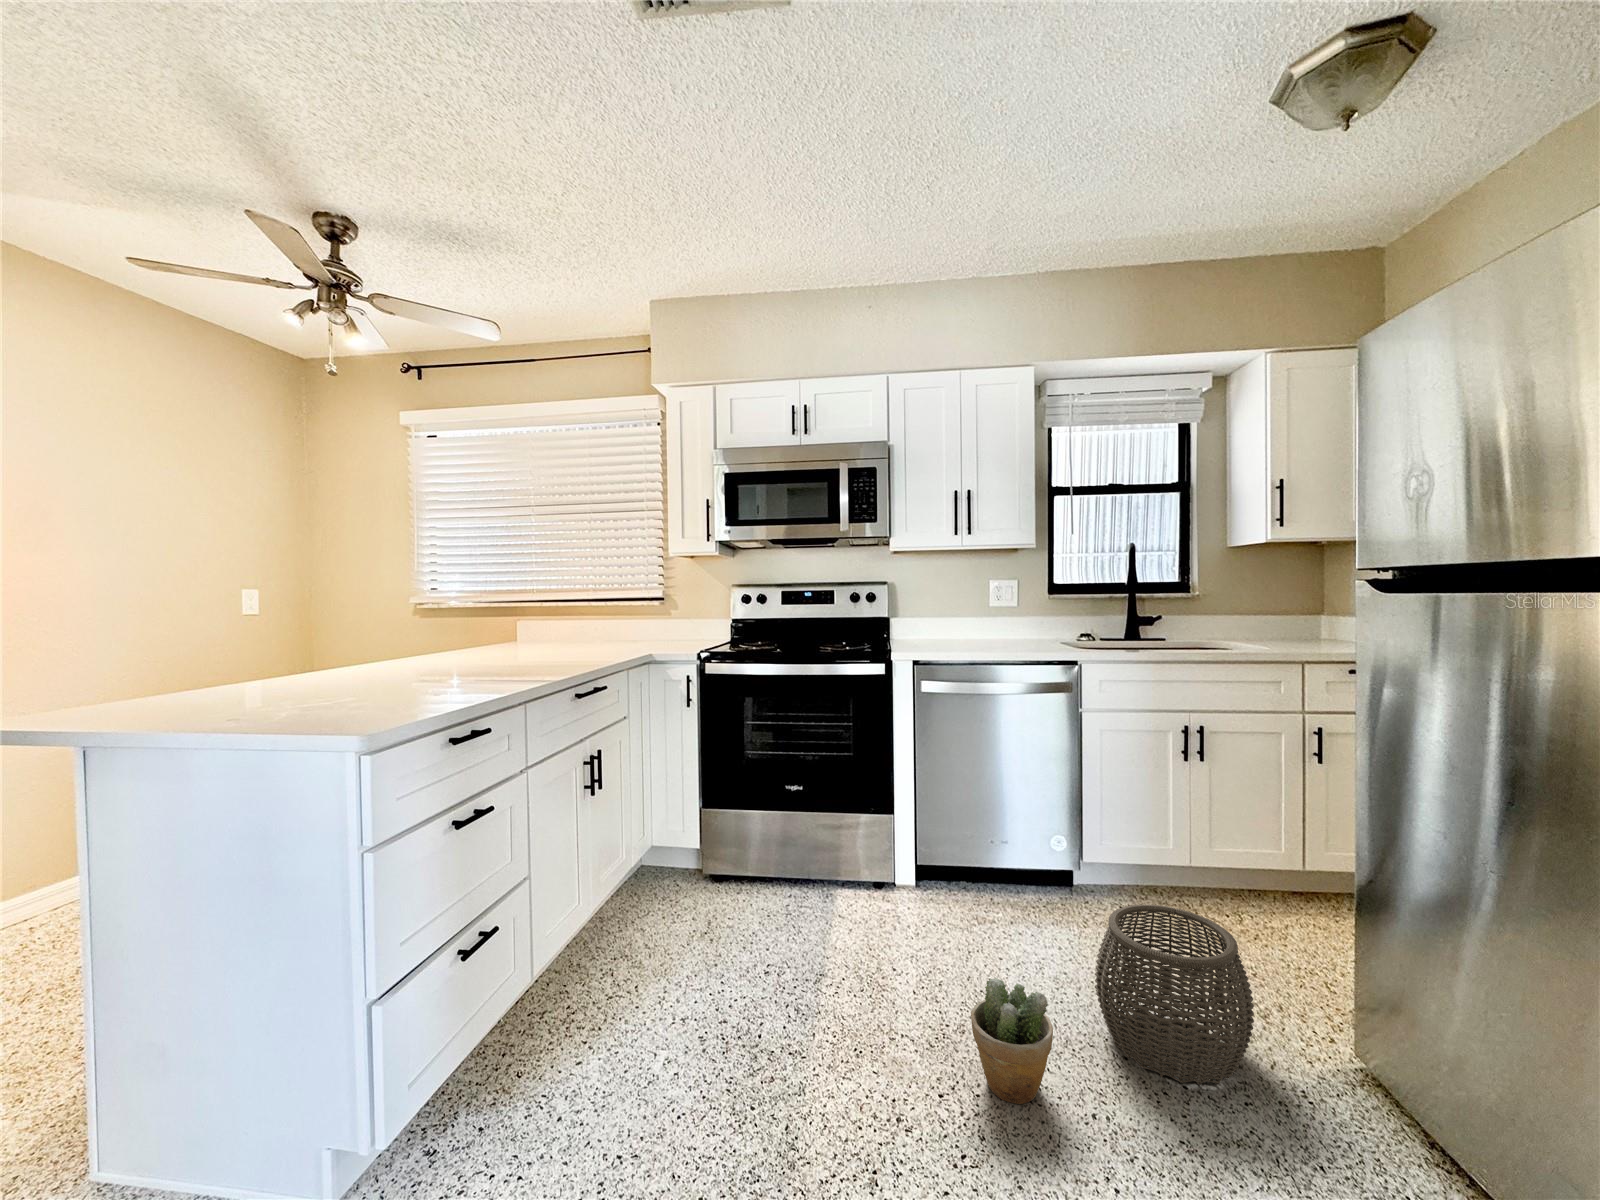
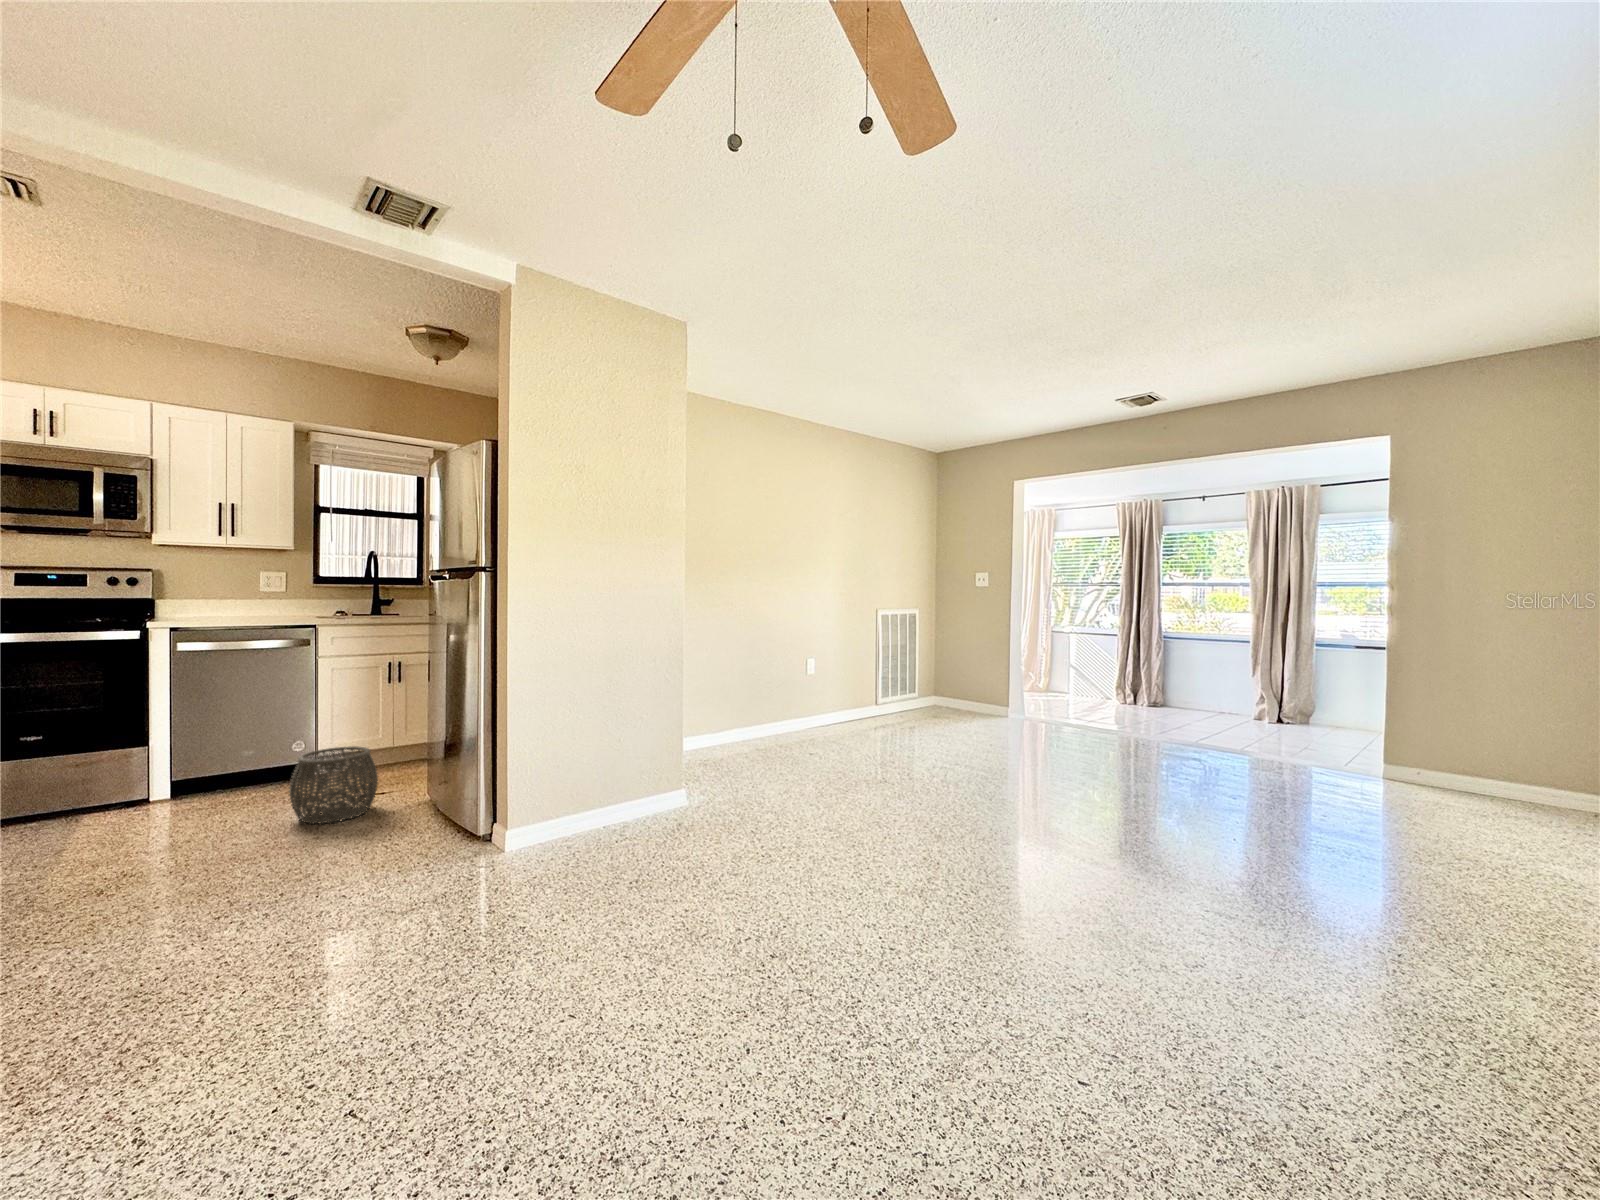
potted plant: present [971,978,1053,1104] -> none [187,789,246,854]

